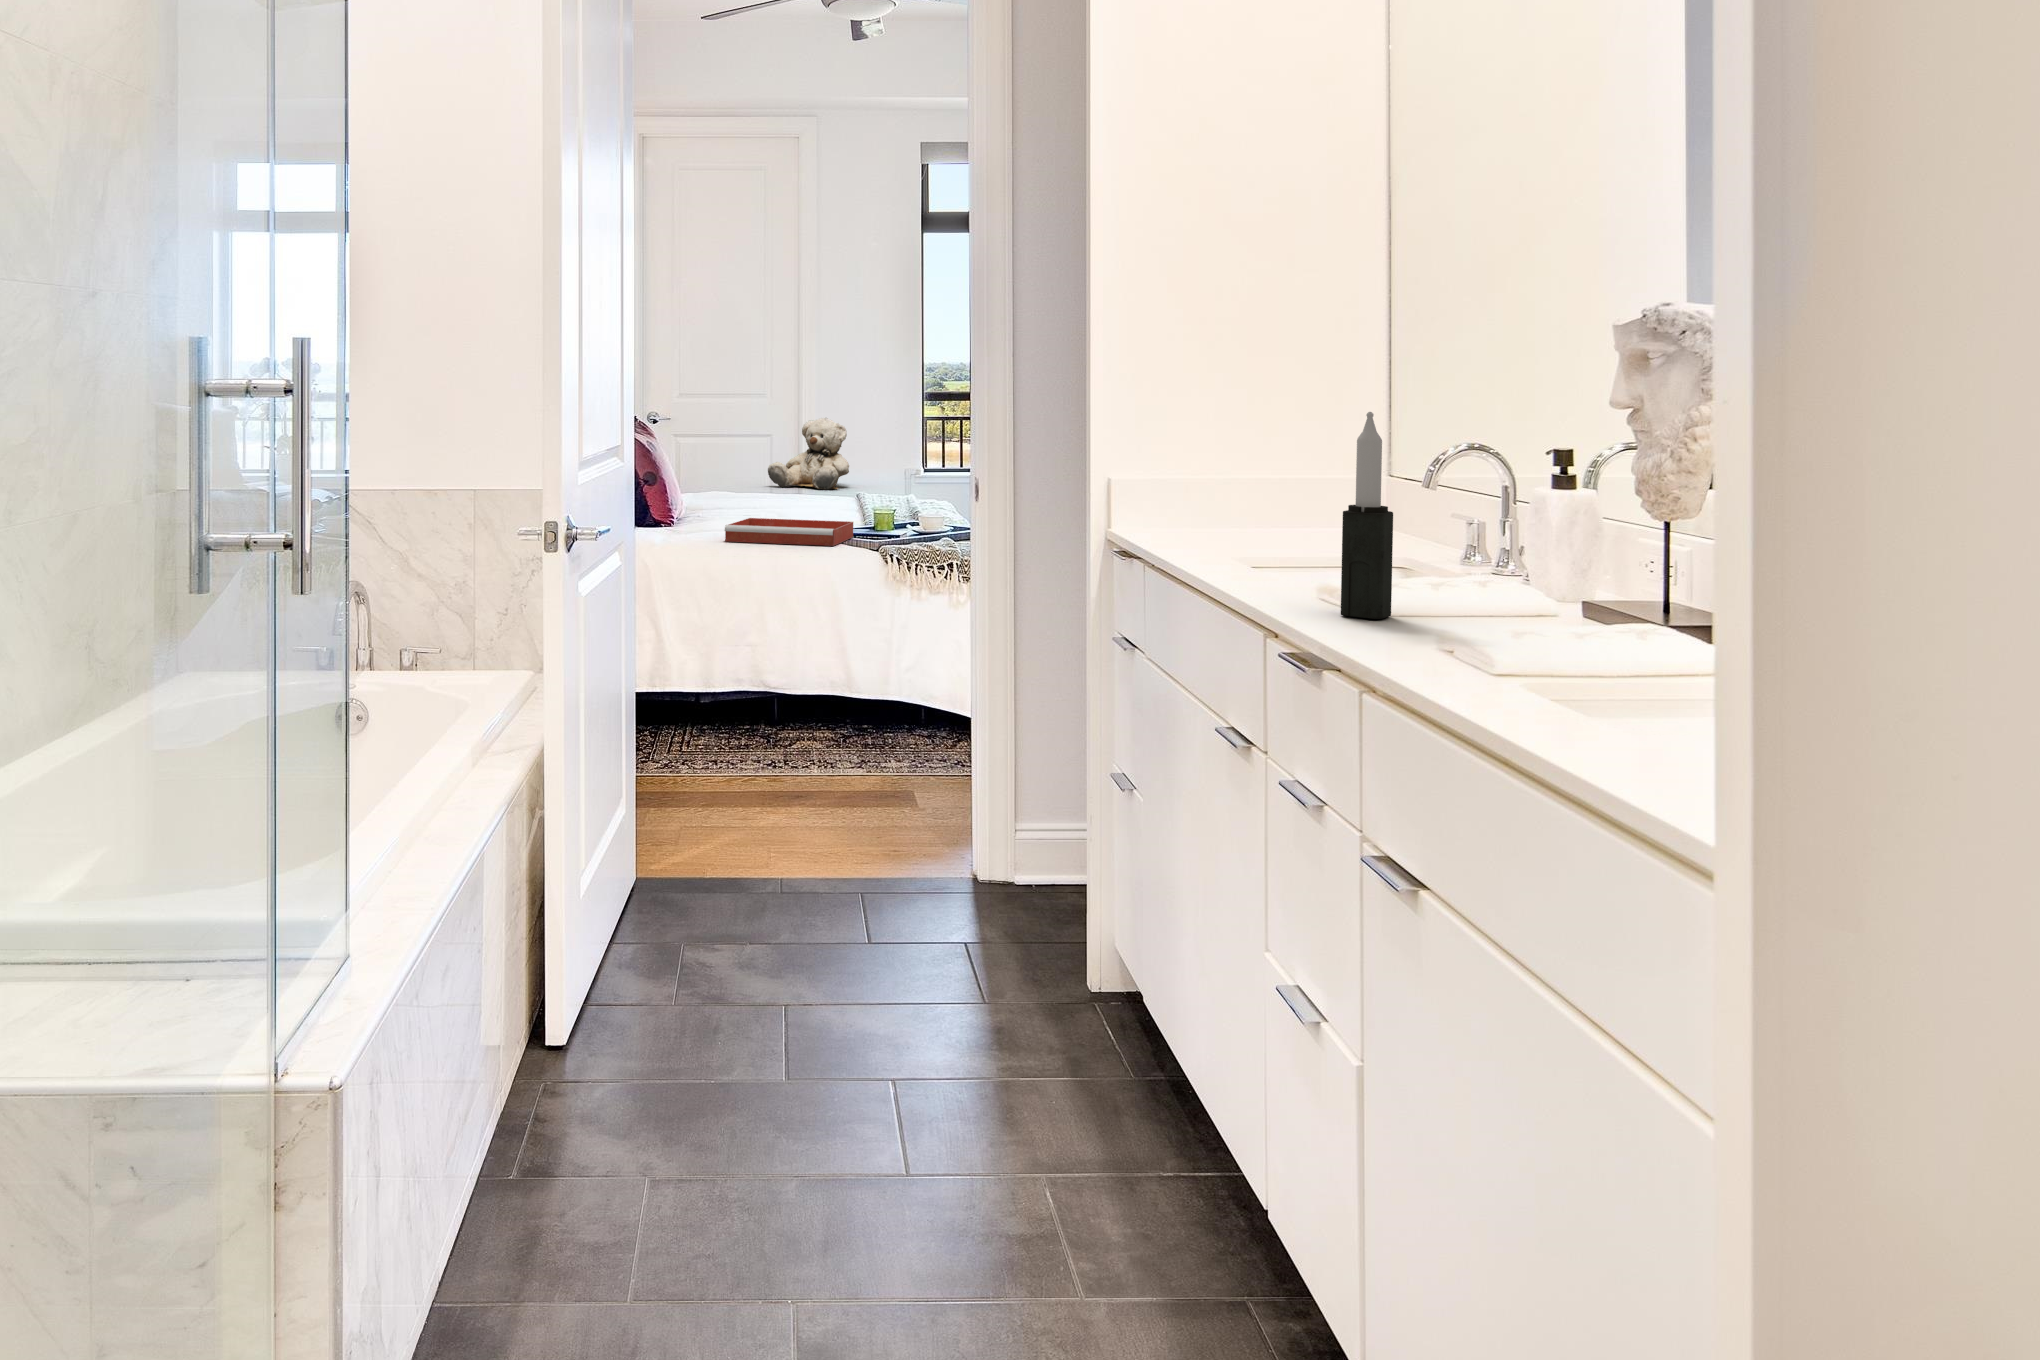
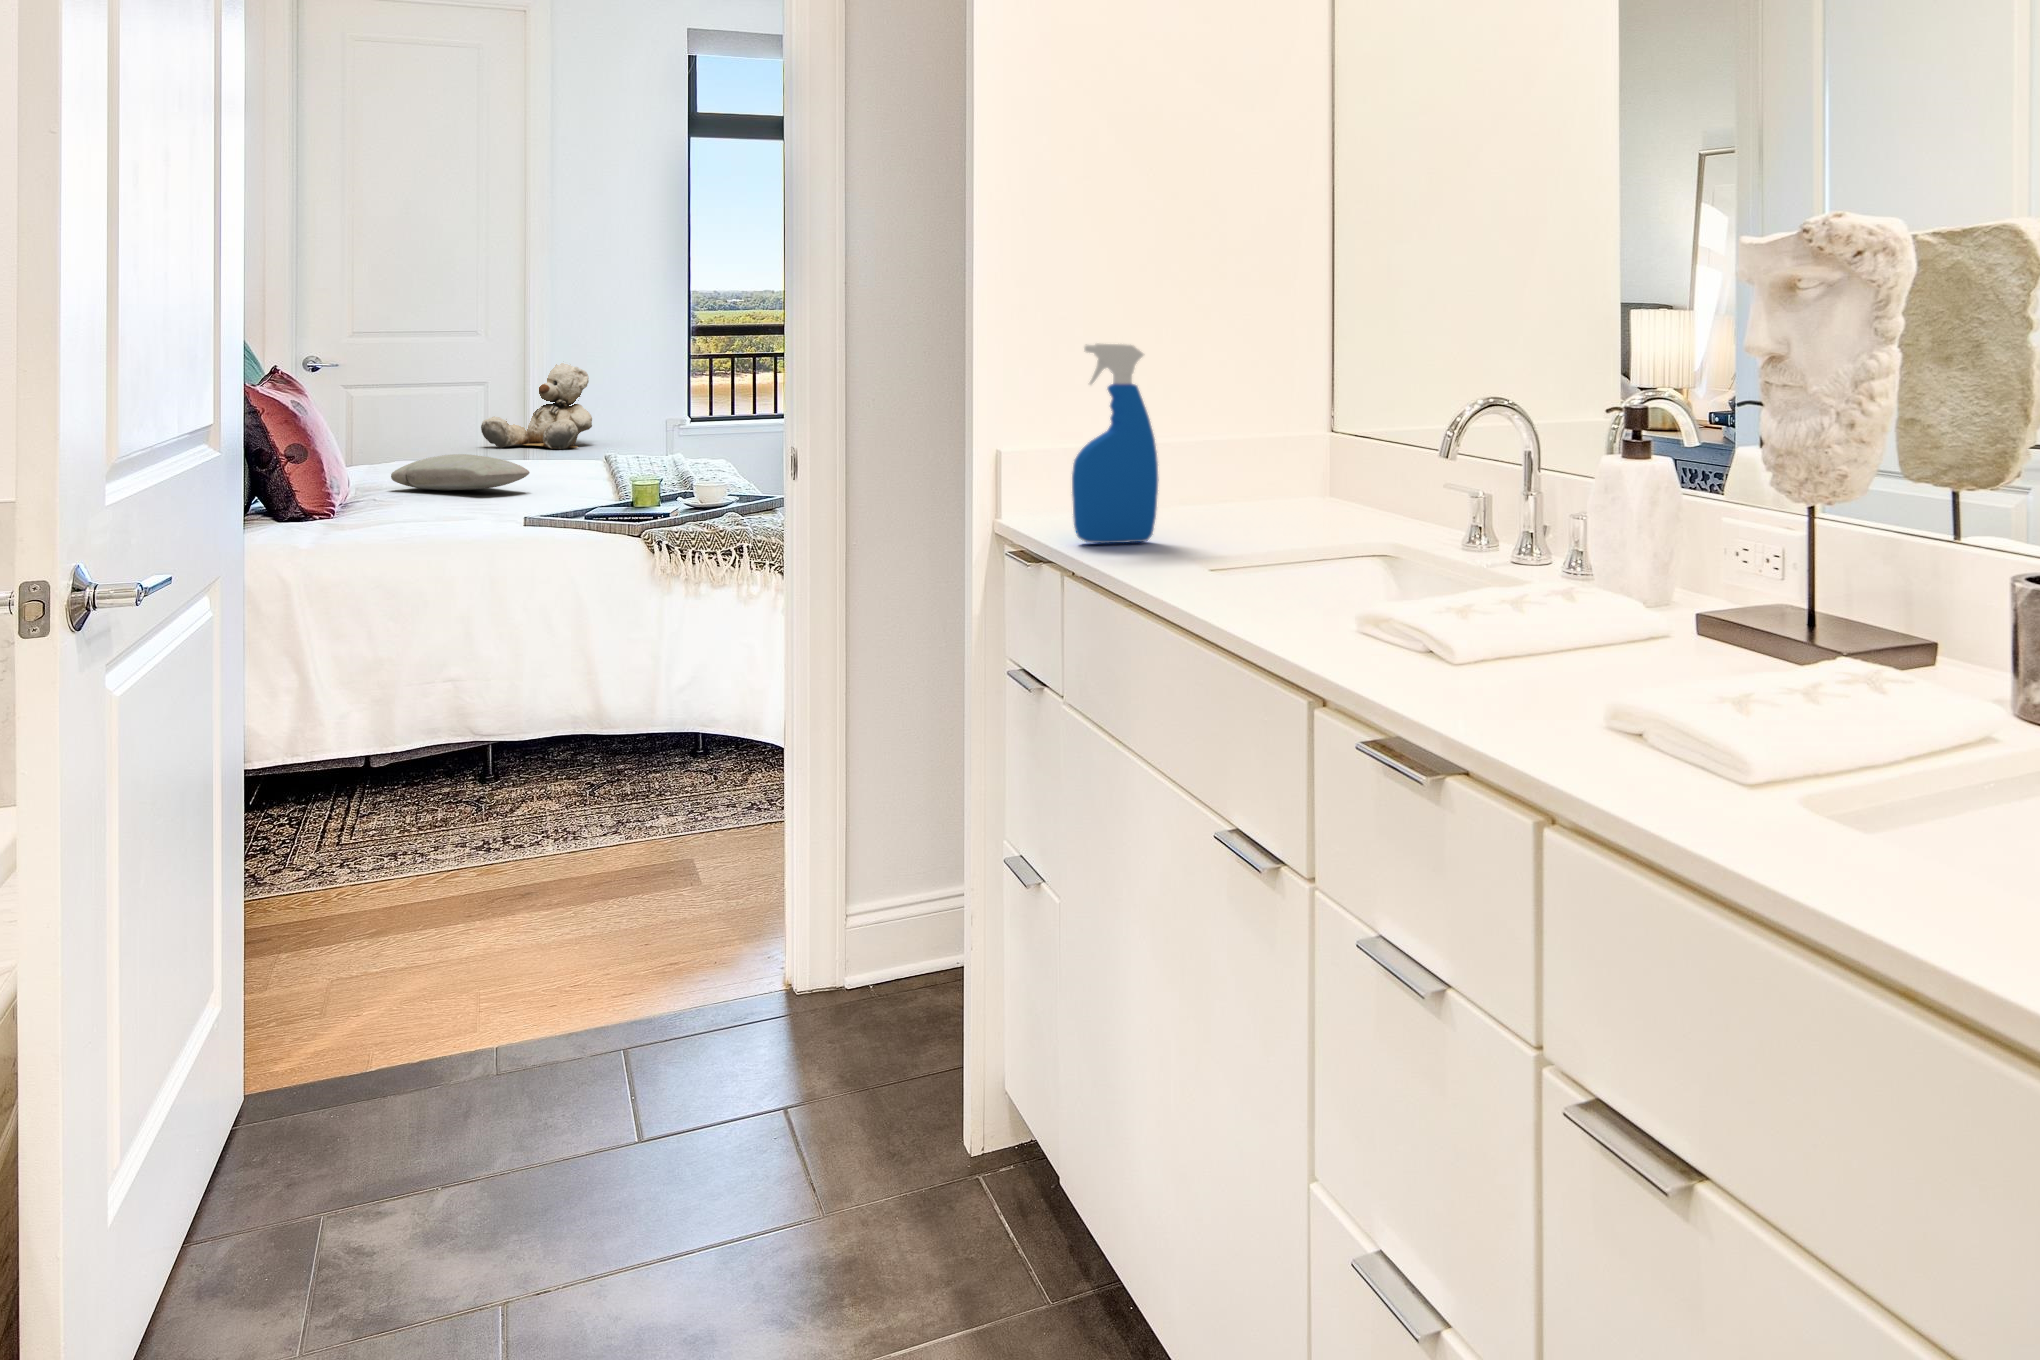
spray bottle: none [1151,400,1216,544] -> present [1072,344,1159,543]
candle: present [1341,412,1393,619] -> none [1456,366,1526,687]
pillow: none [708,488,802,514] -> present [391,454,530,490]
tray: present [725,518,853,546] -> none [412,498,603,535]

